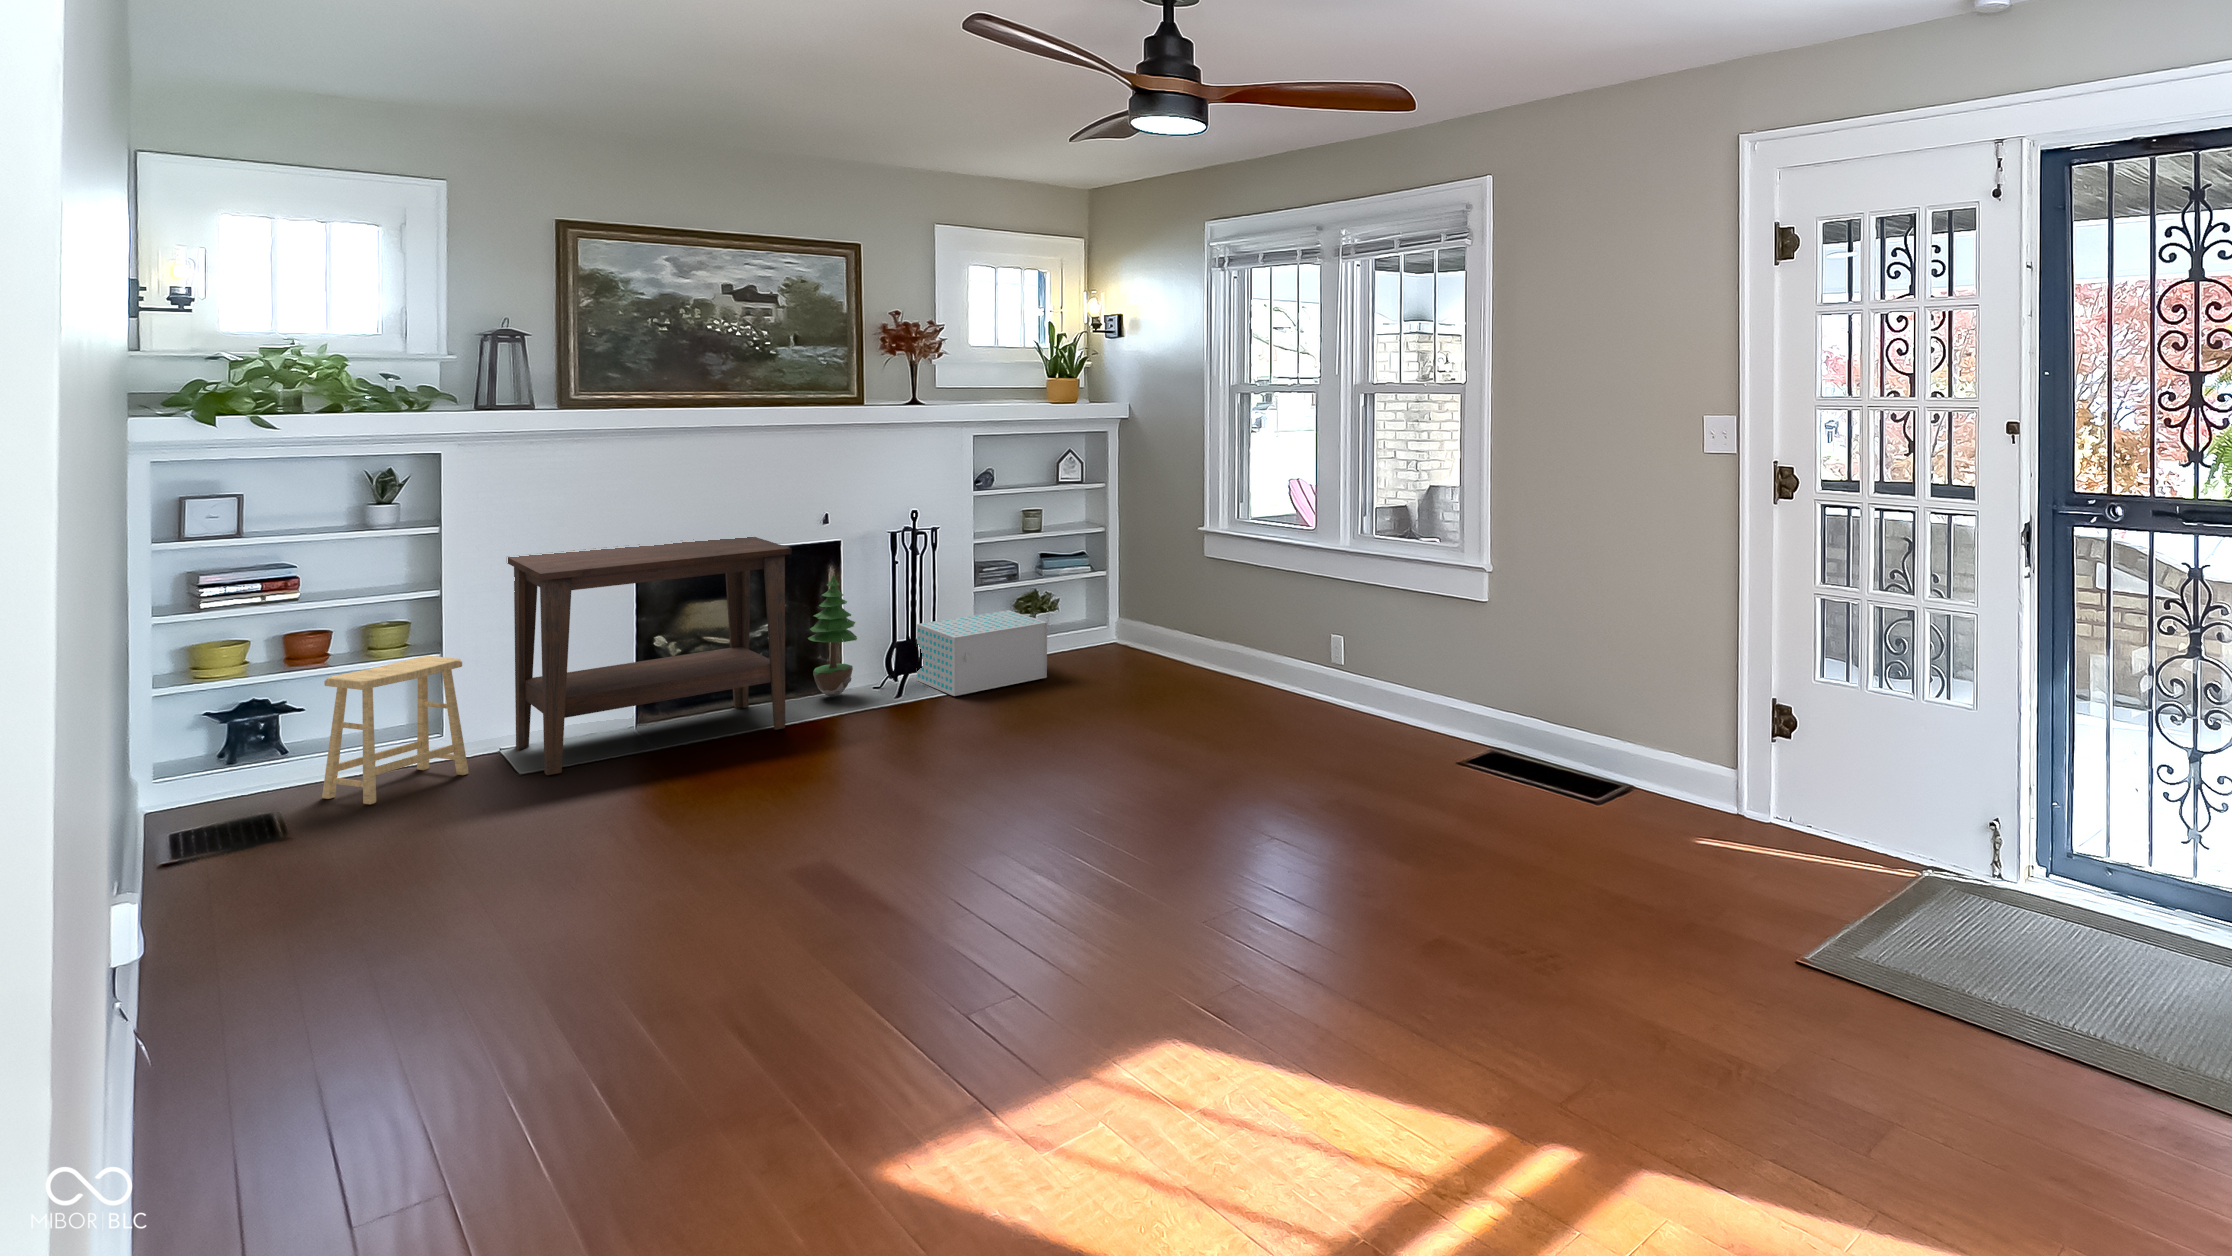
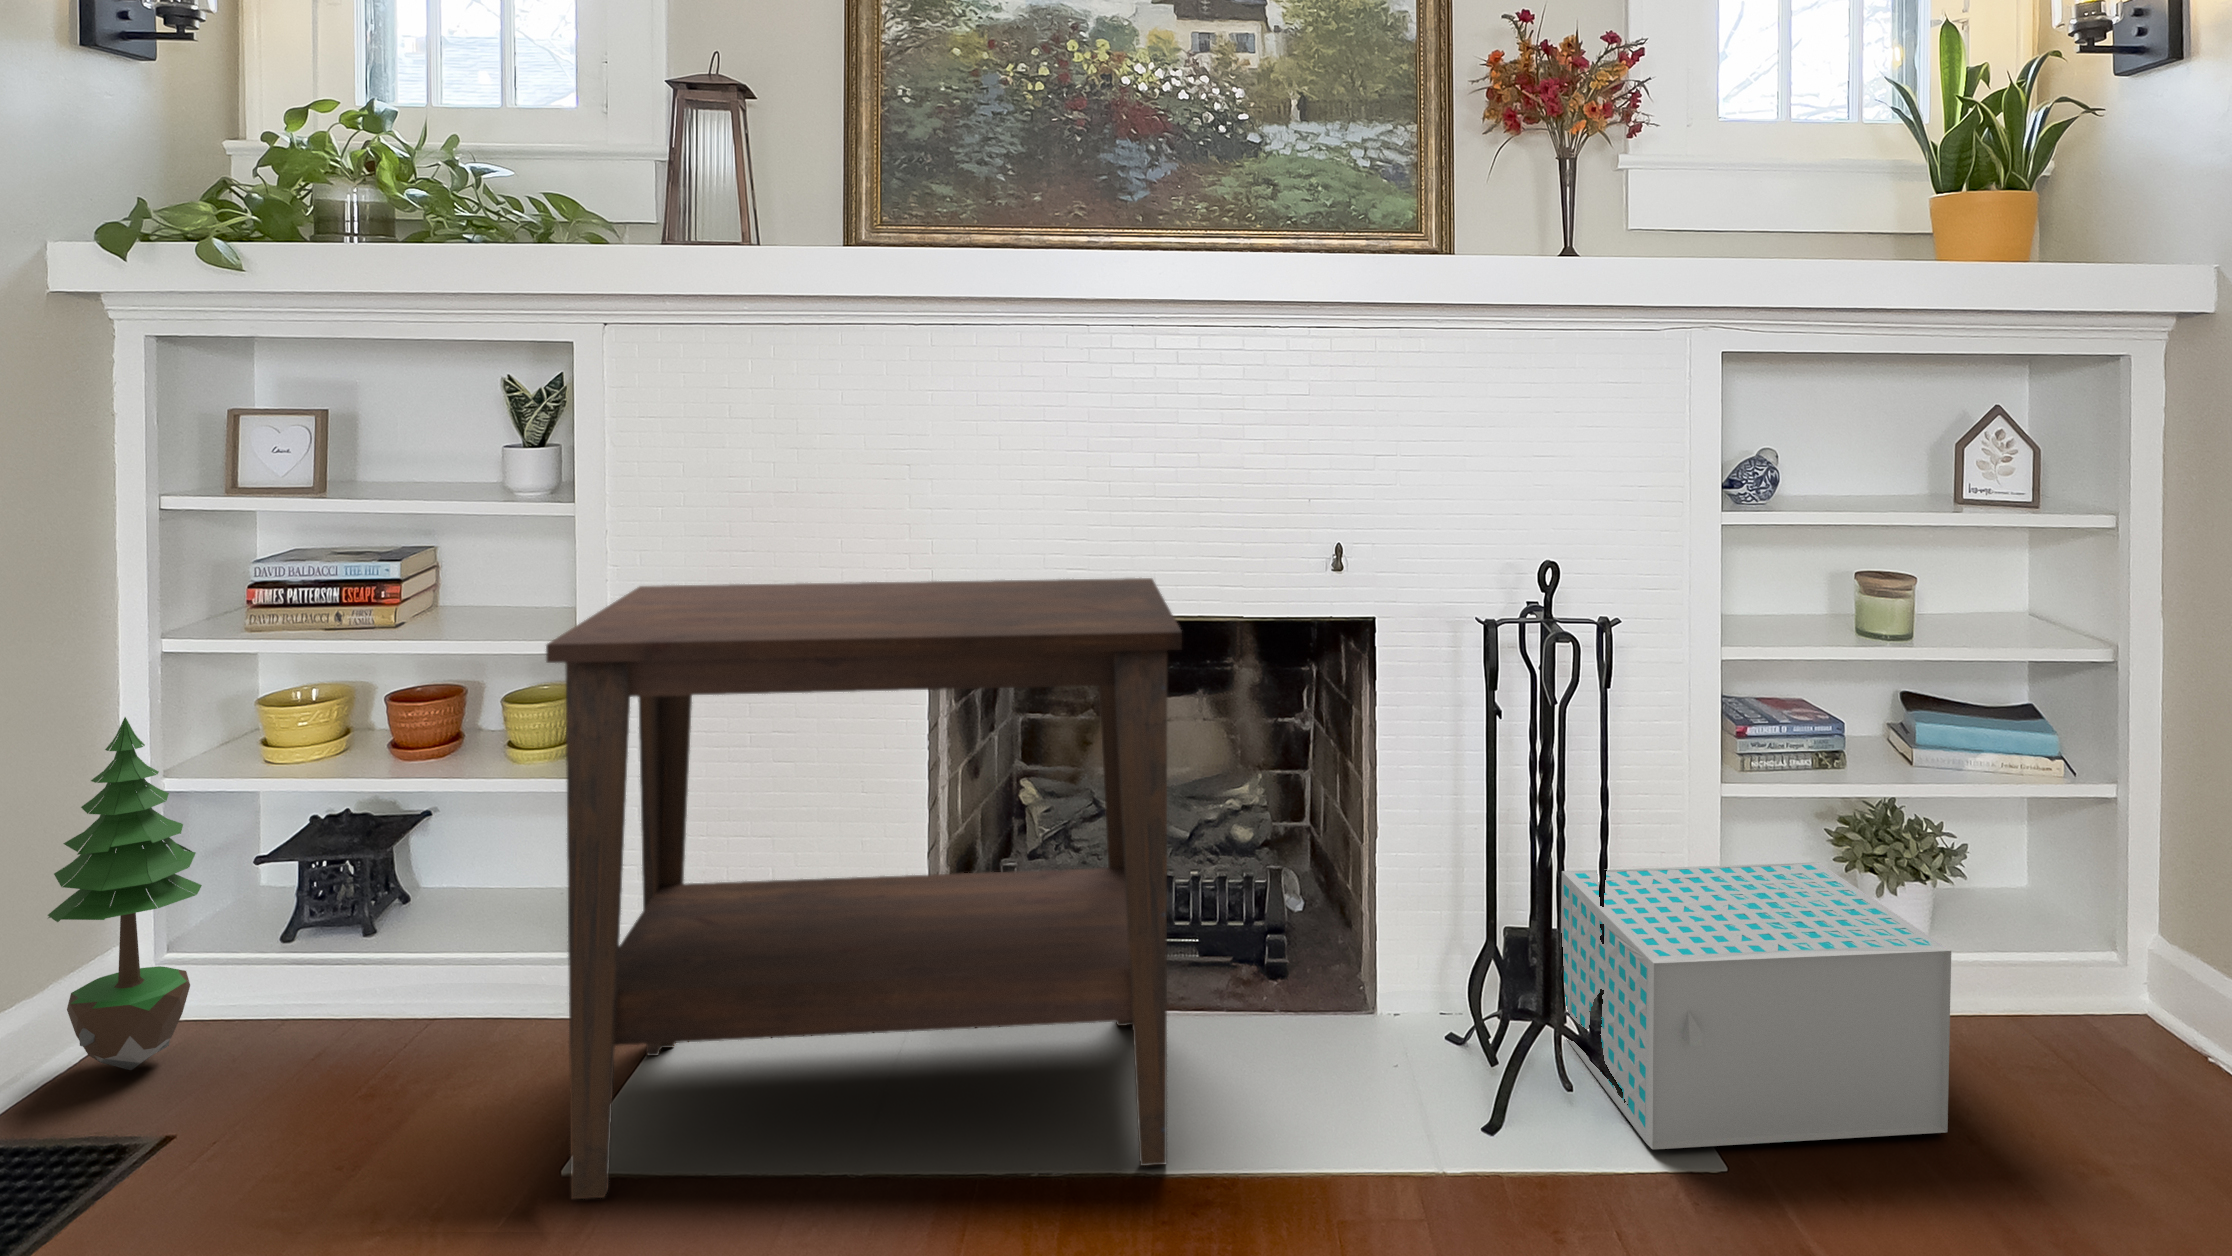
potted tree: present [808,575,857,697] -> present [48,717,202,1070]
footstool: present [322,656,469,804] -> none [209,807,484,1191]

